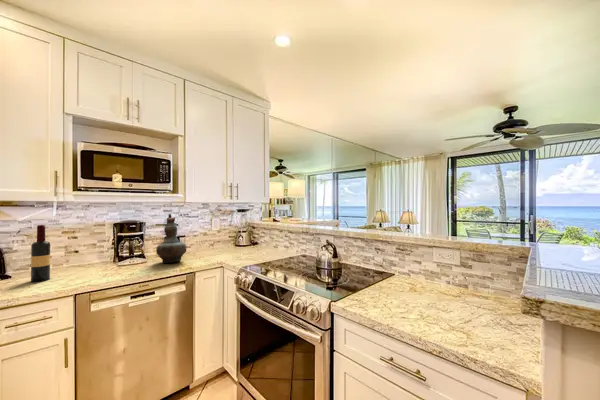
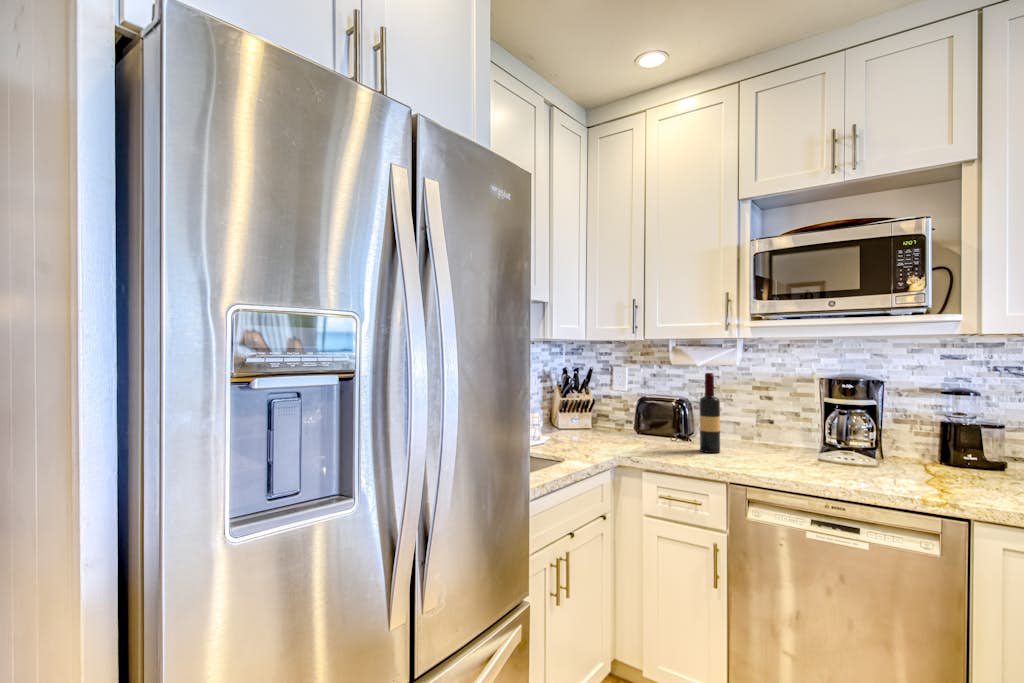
decorative vase: present [156,214,186,263] -> none [890,363,972,481]

